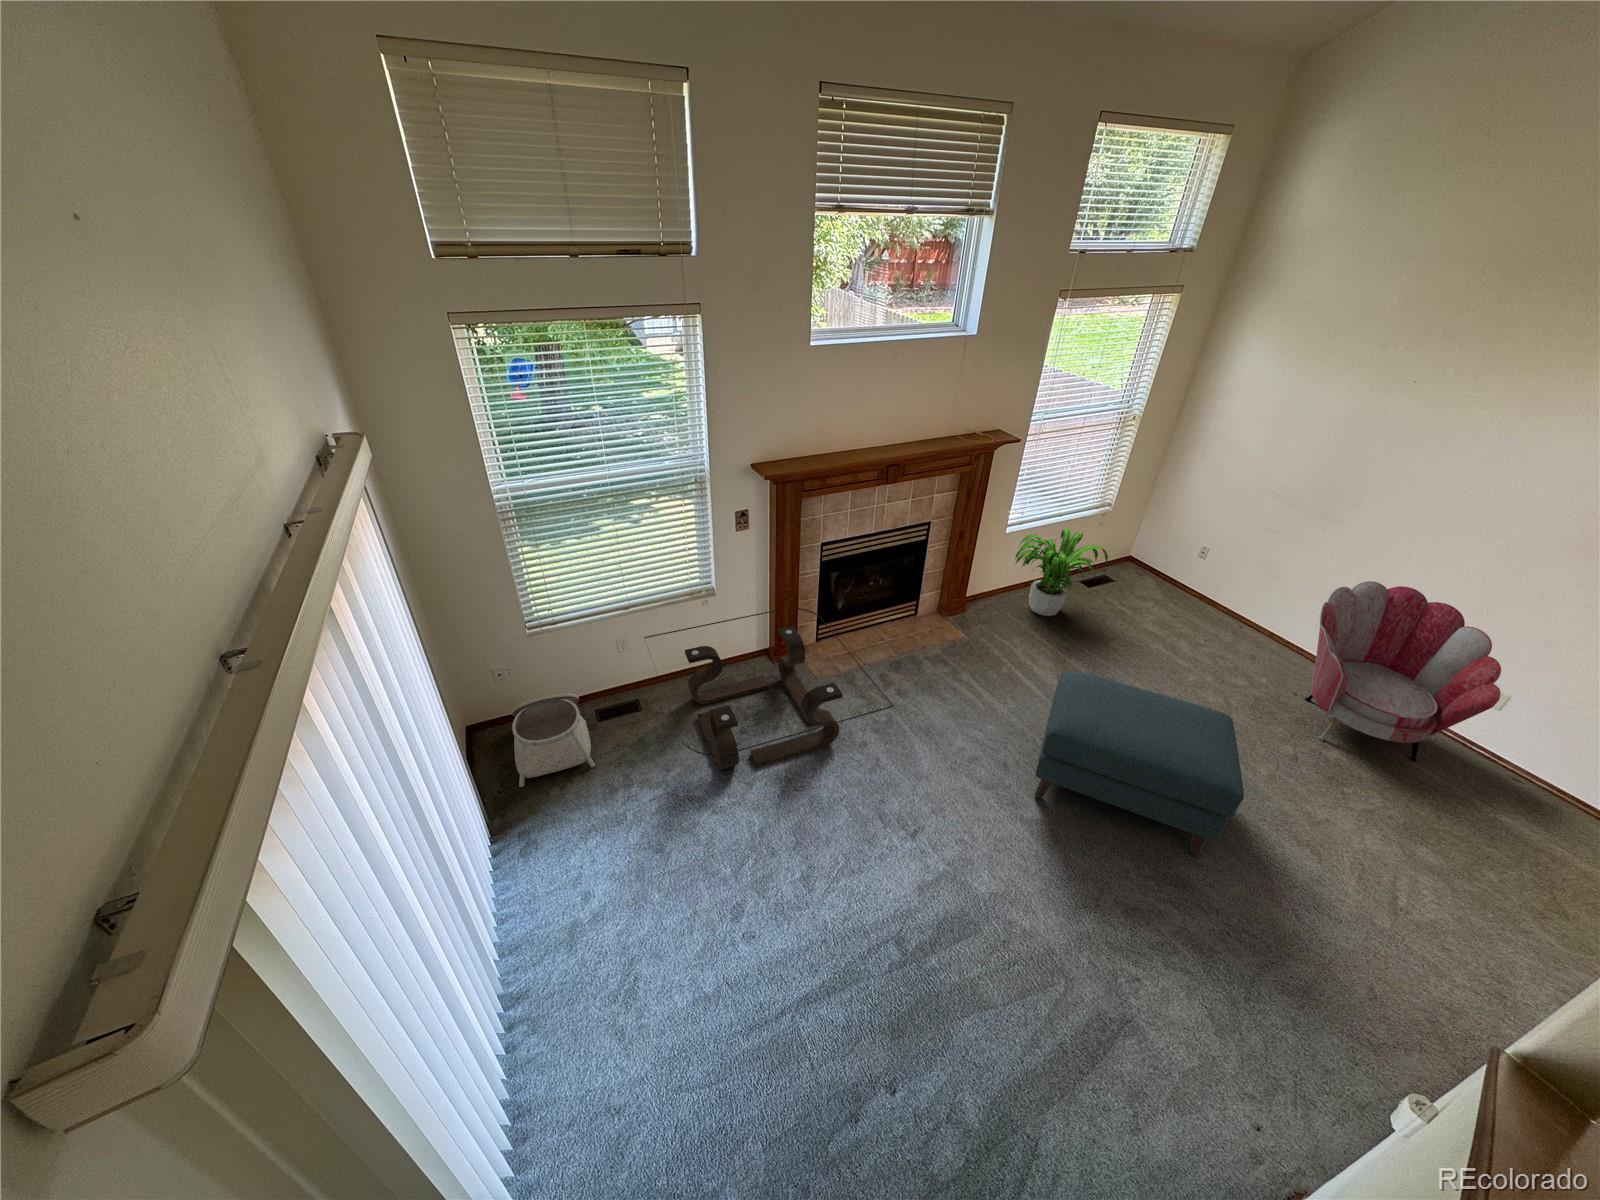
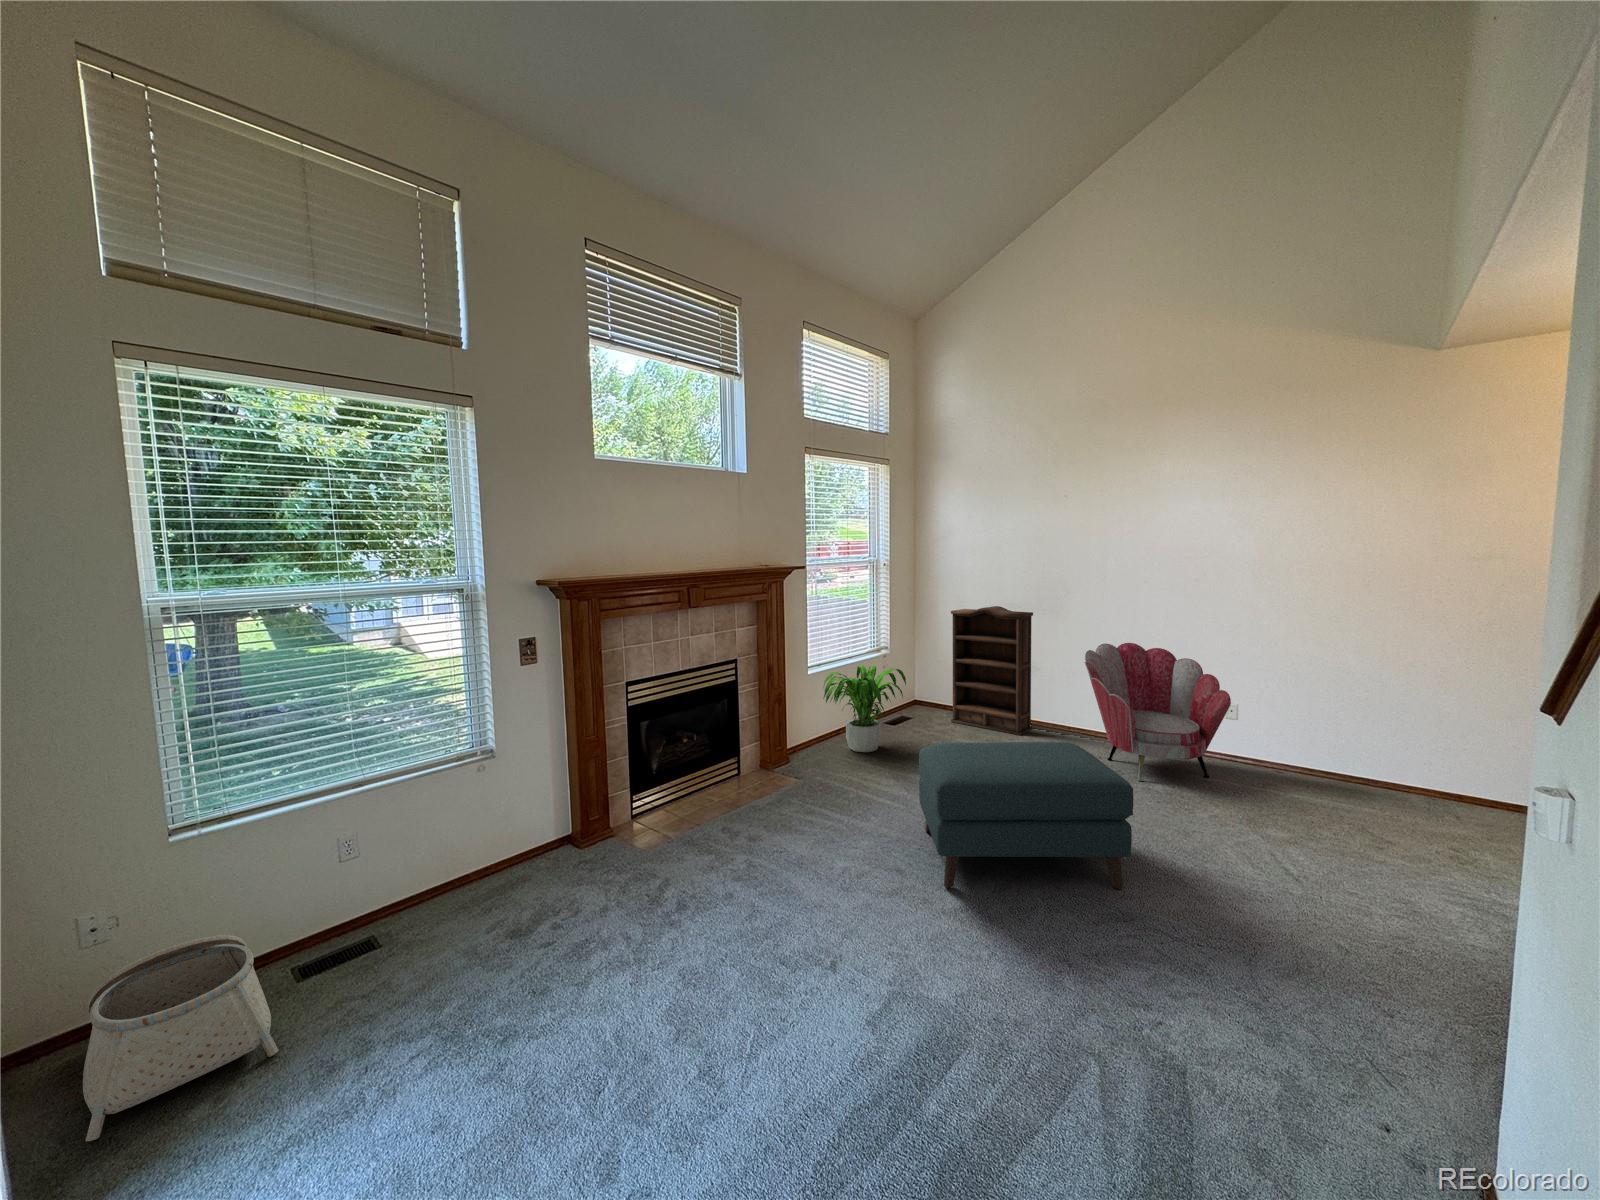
bookshelf: none [1156,481,1303,635] -> present [951,606,1033,735]
coffee table: present [644,608,893,770] -> none [378,766,760,983]

